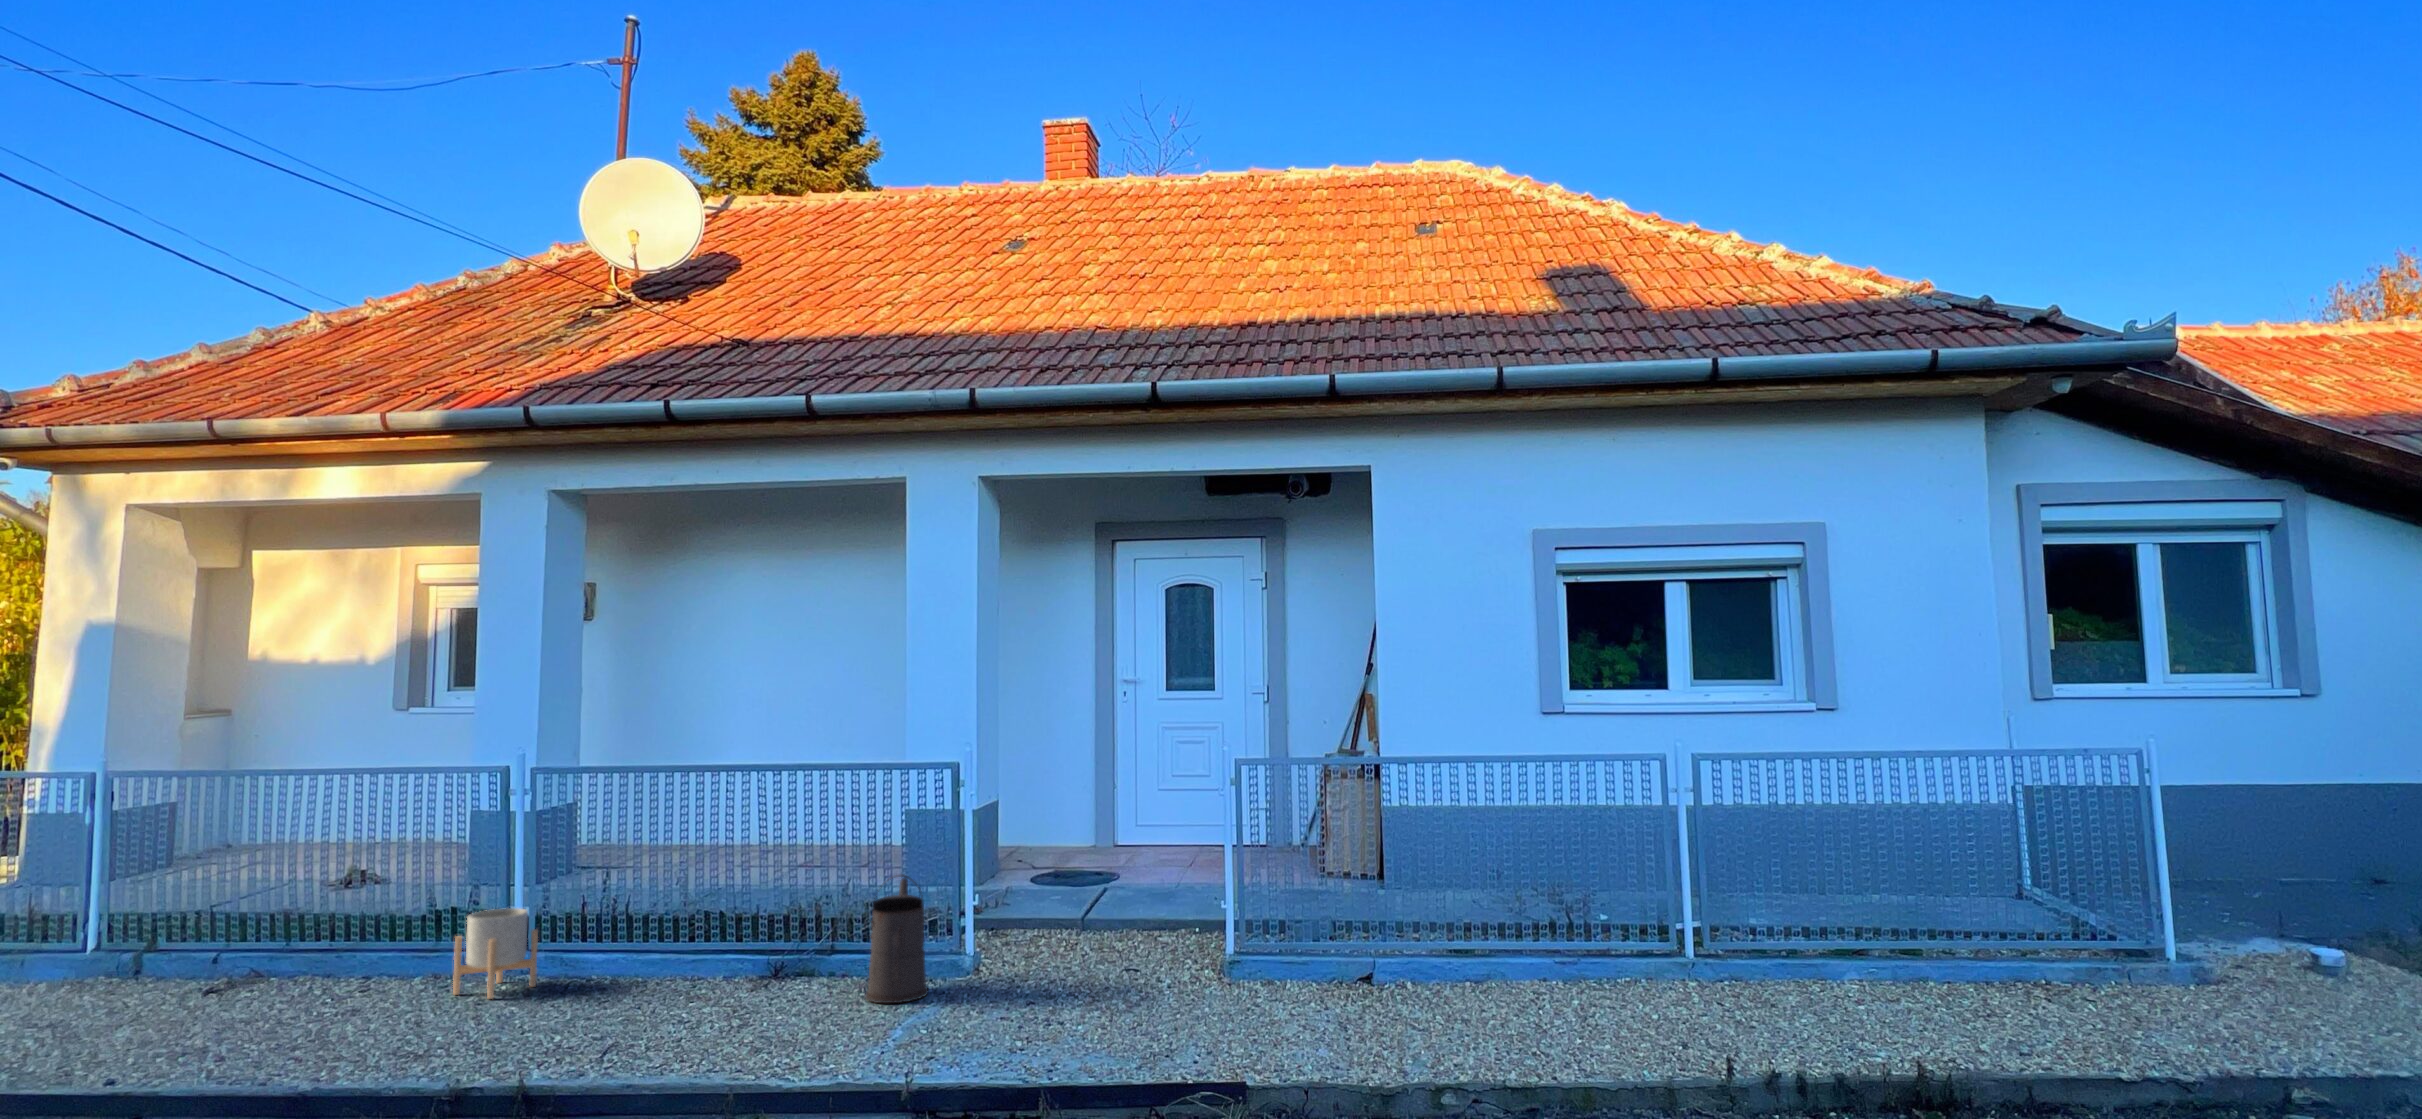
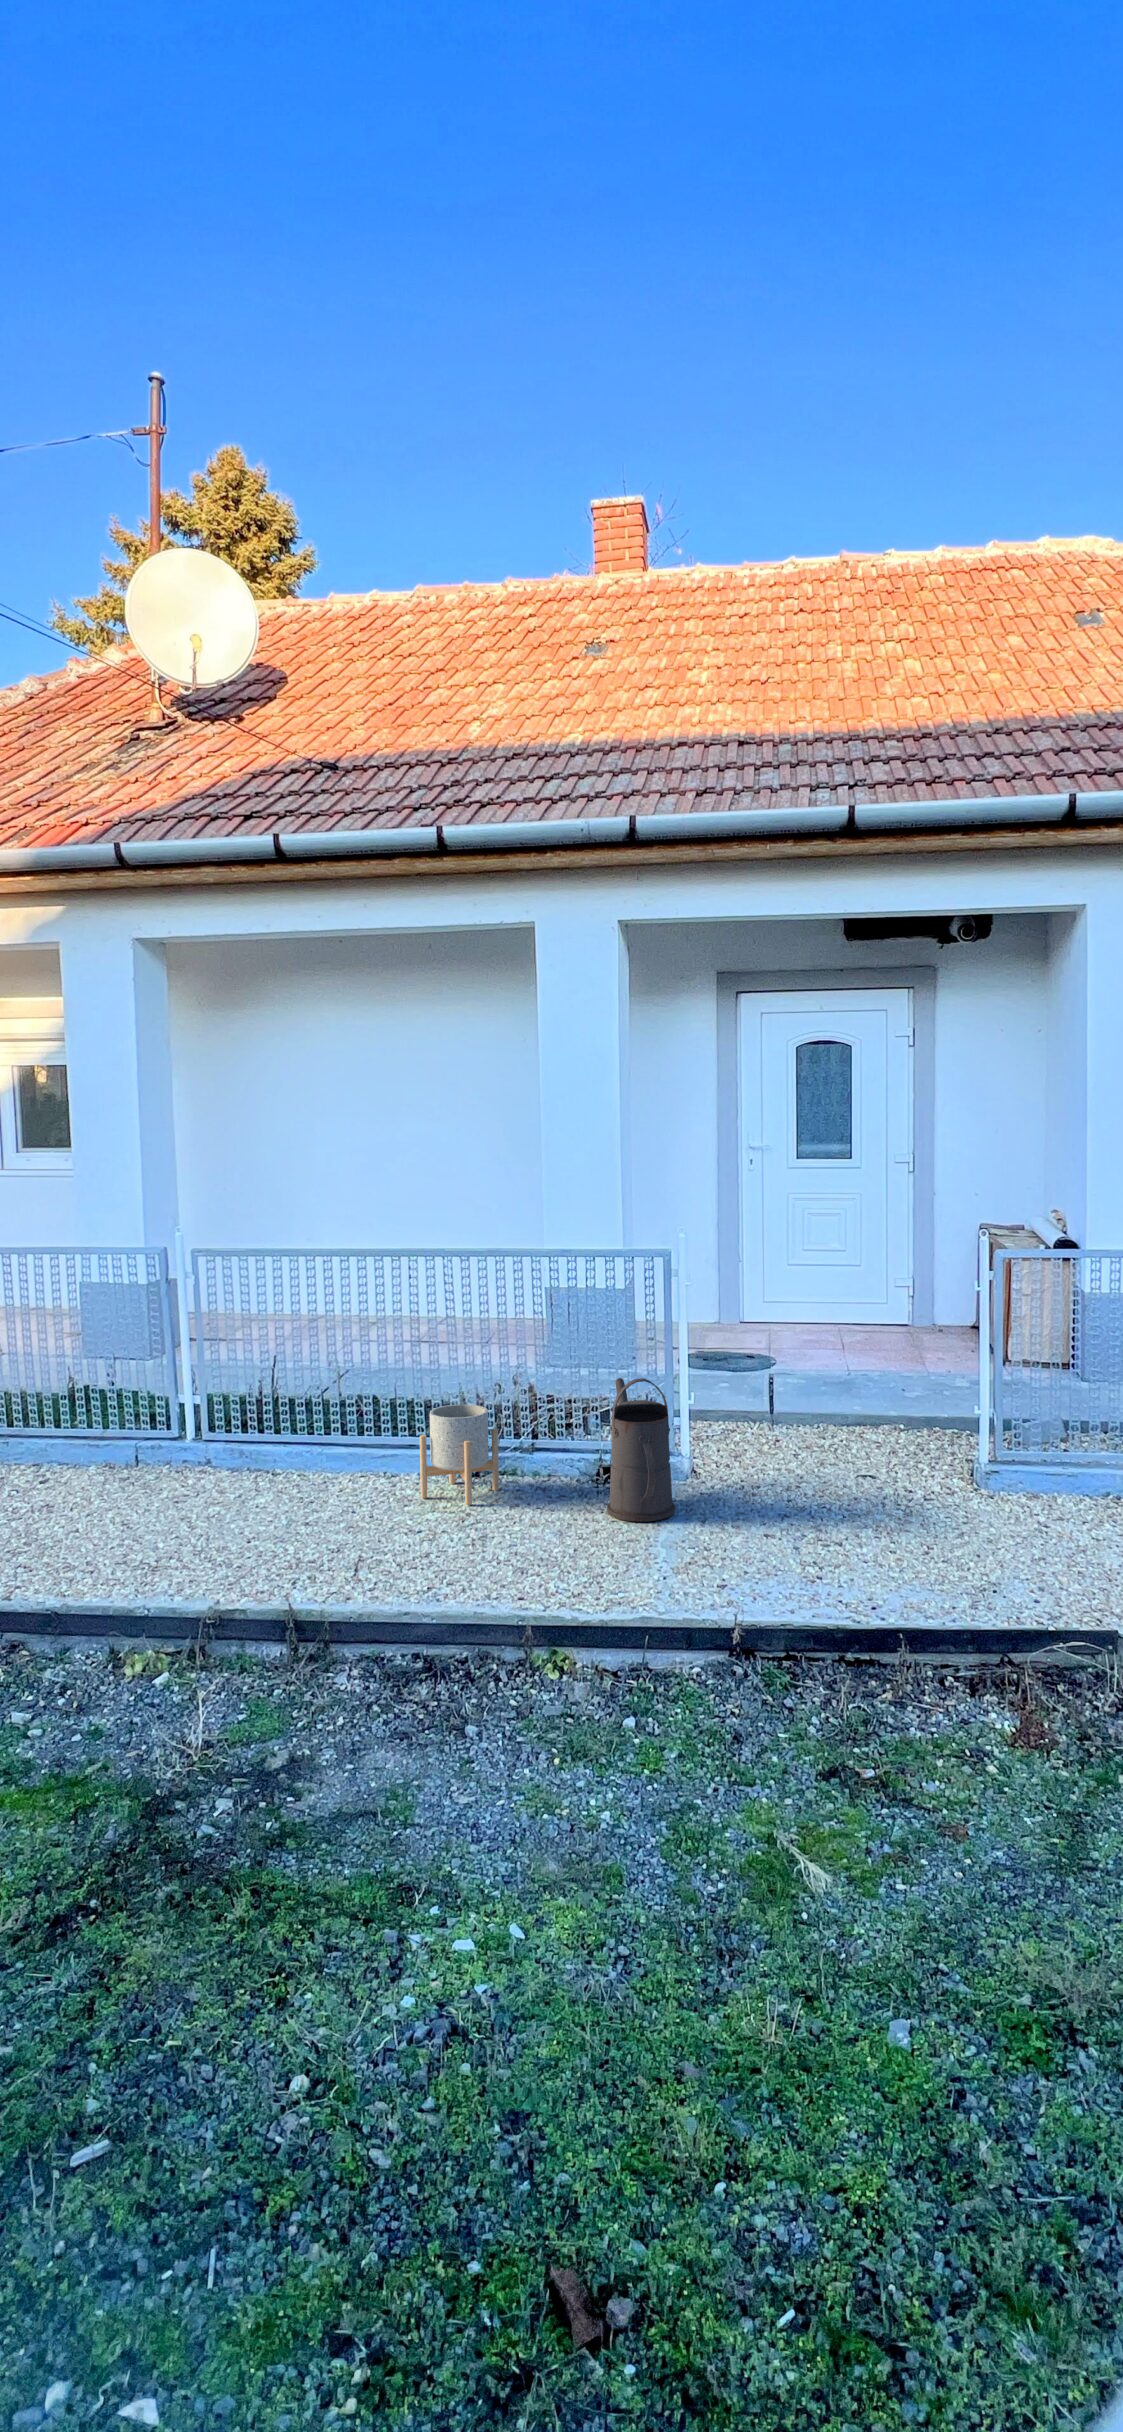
planter: present [453,908,538,999] -> present [420,1404,499,1505]

